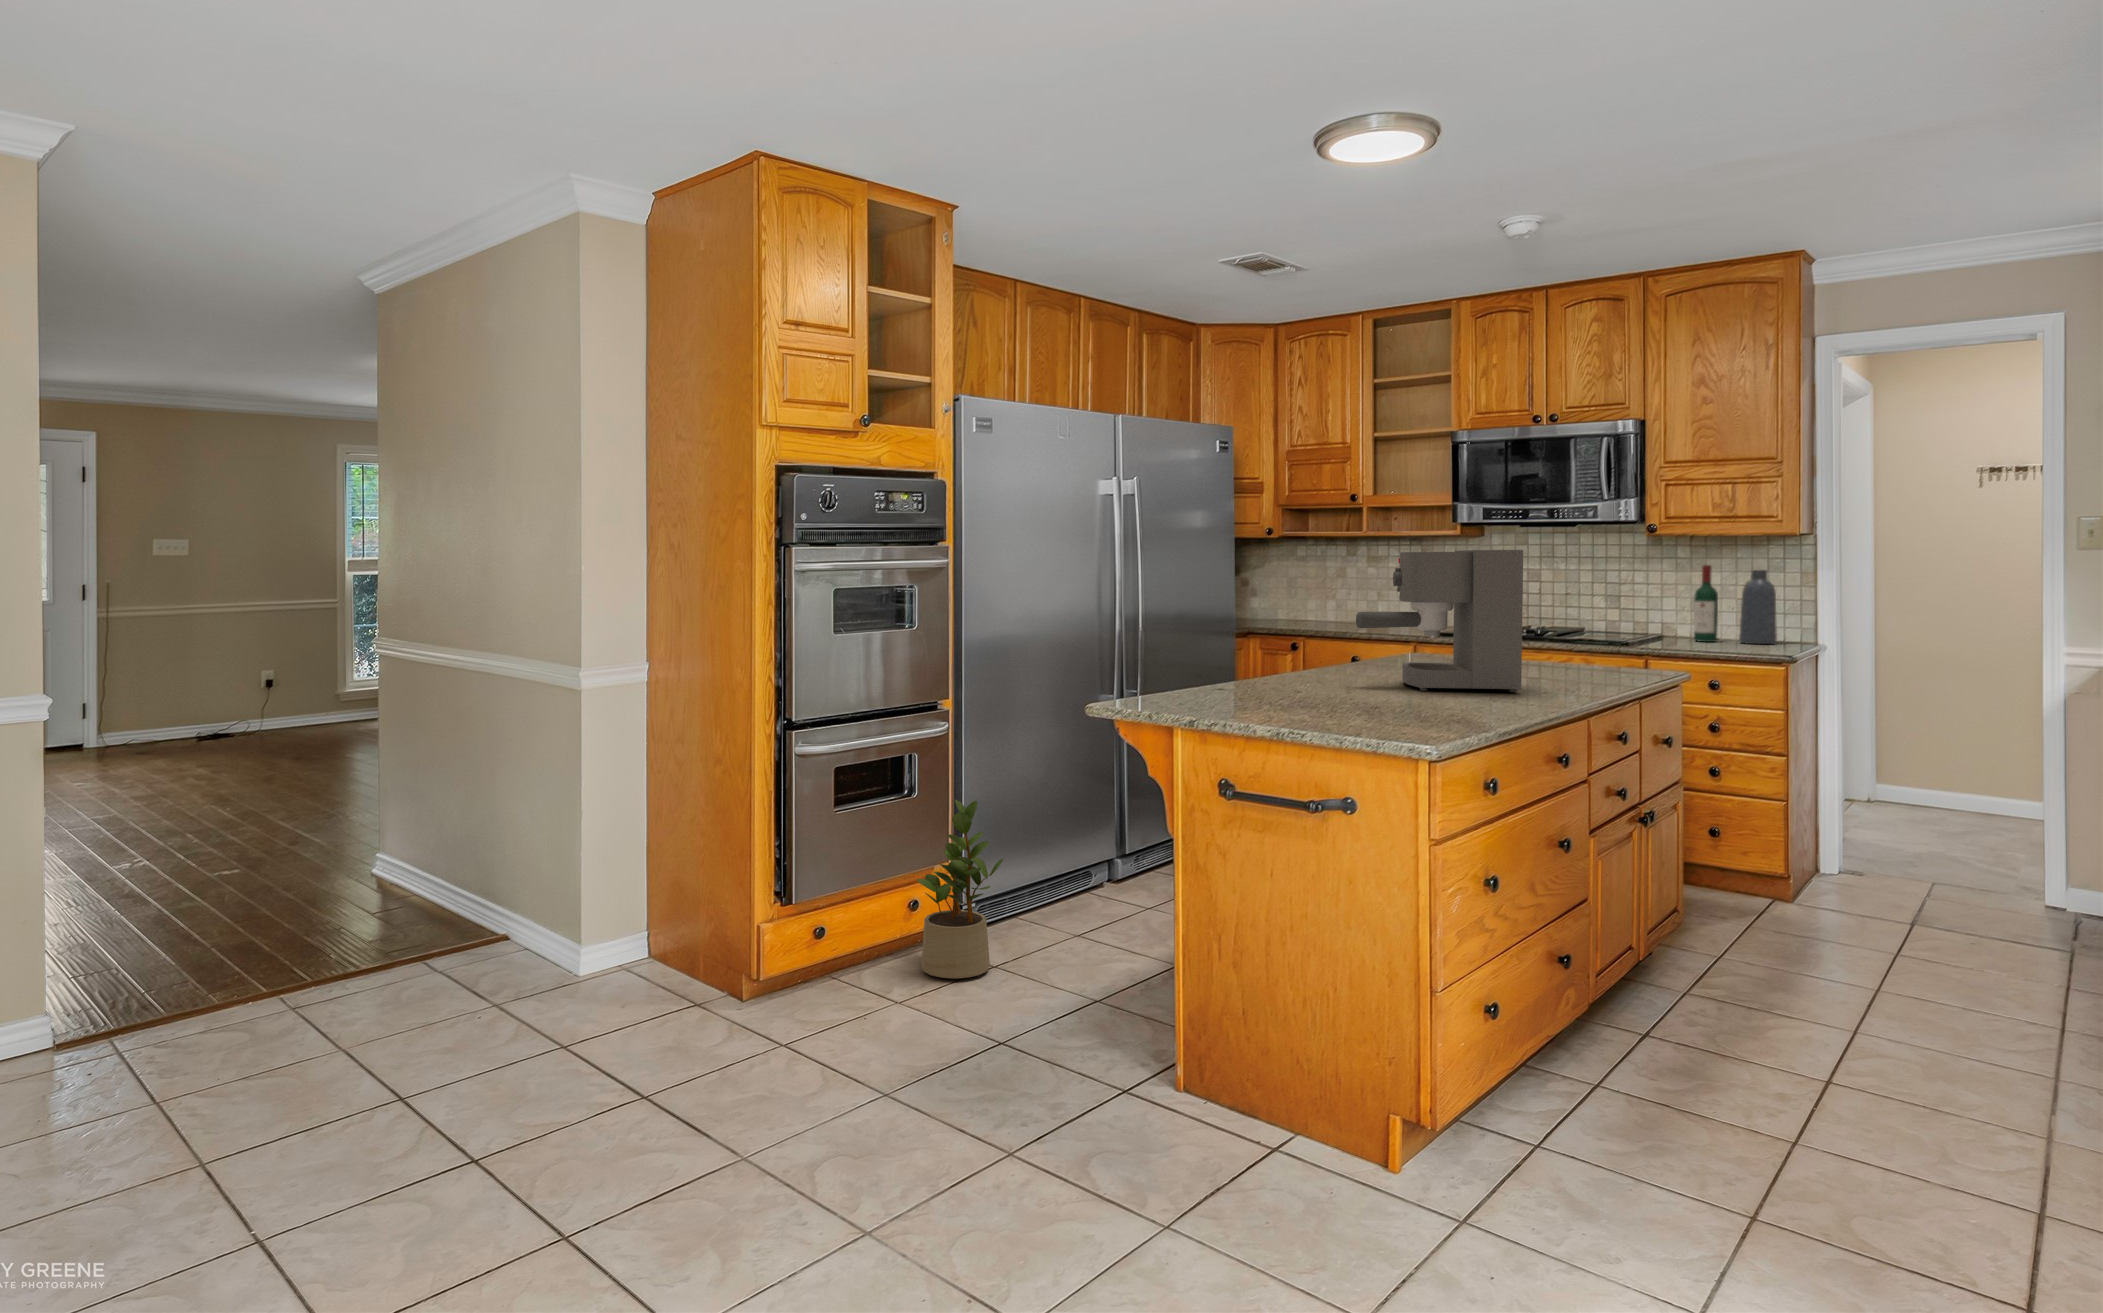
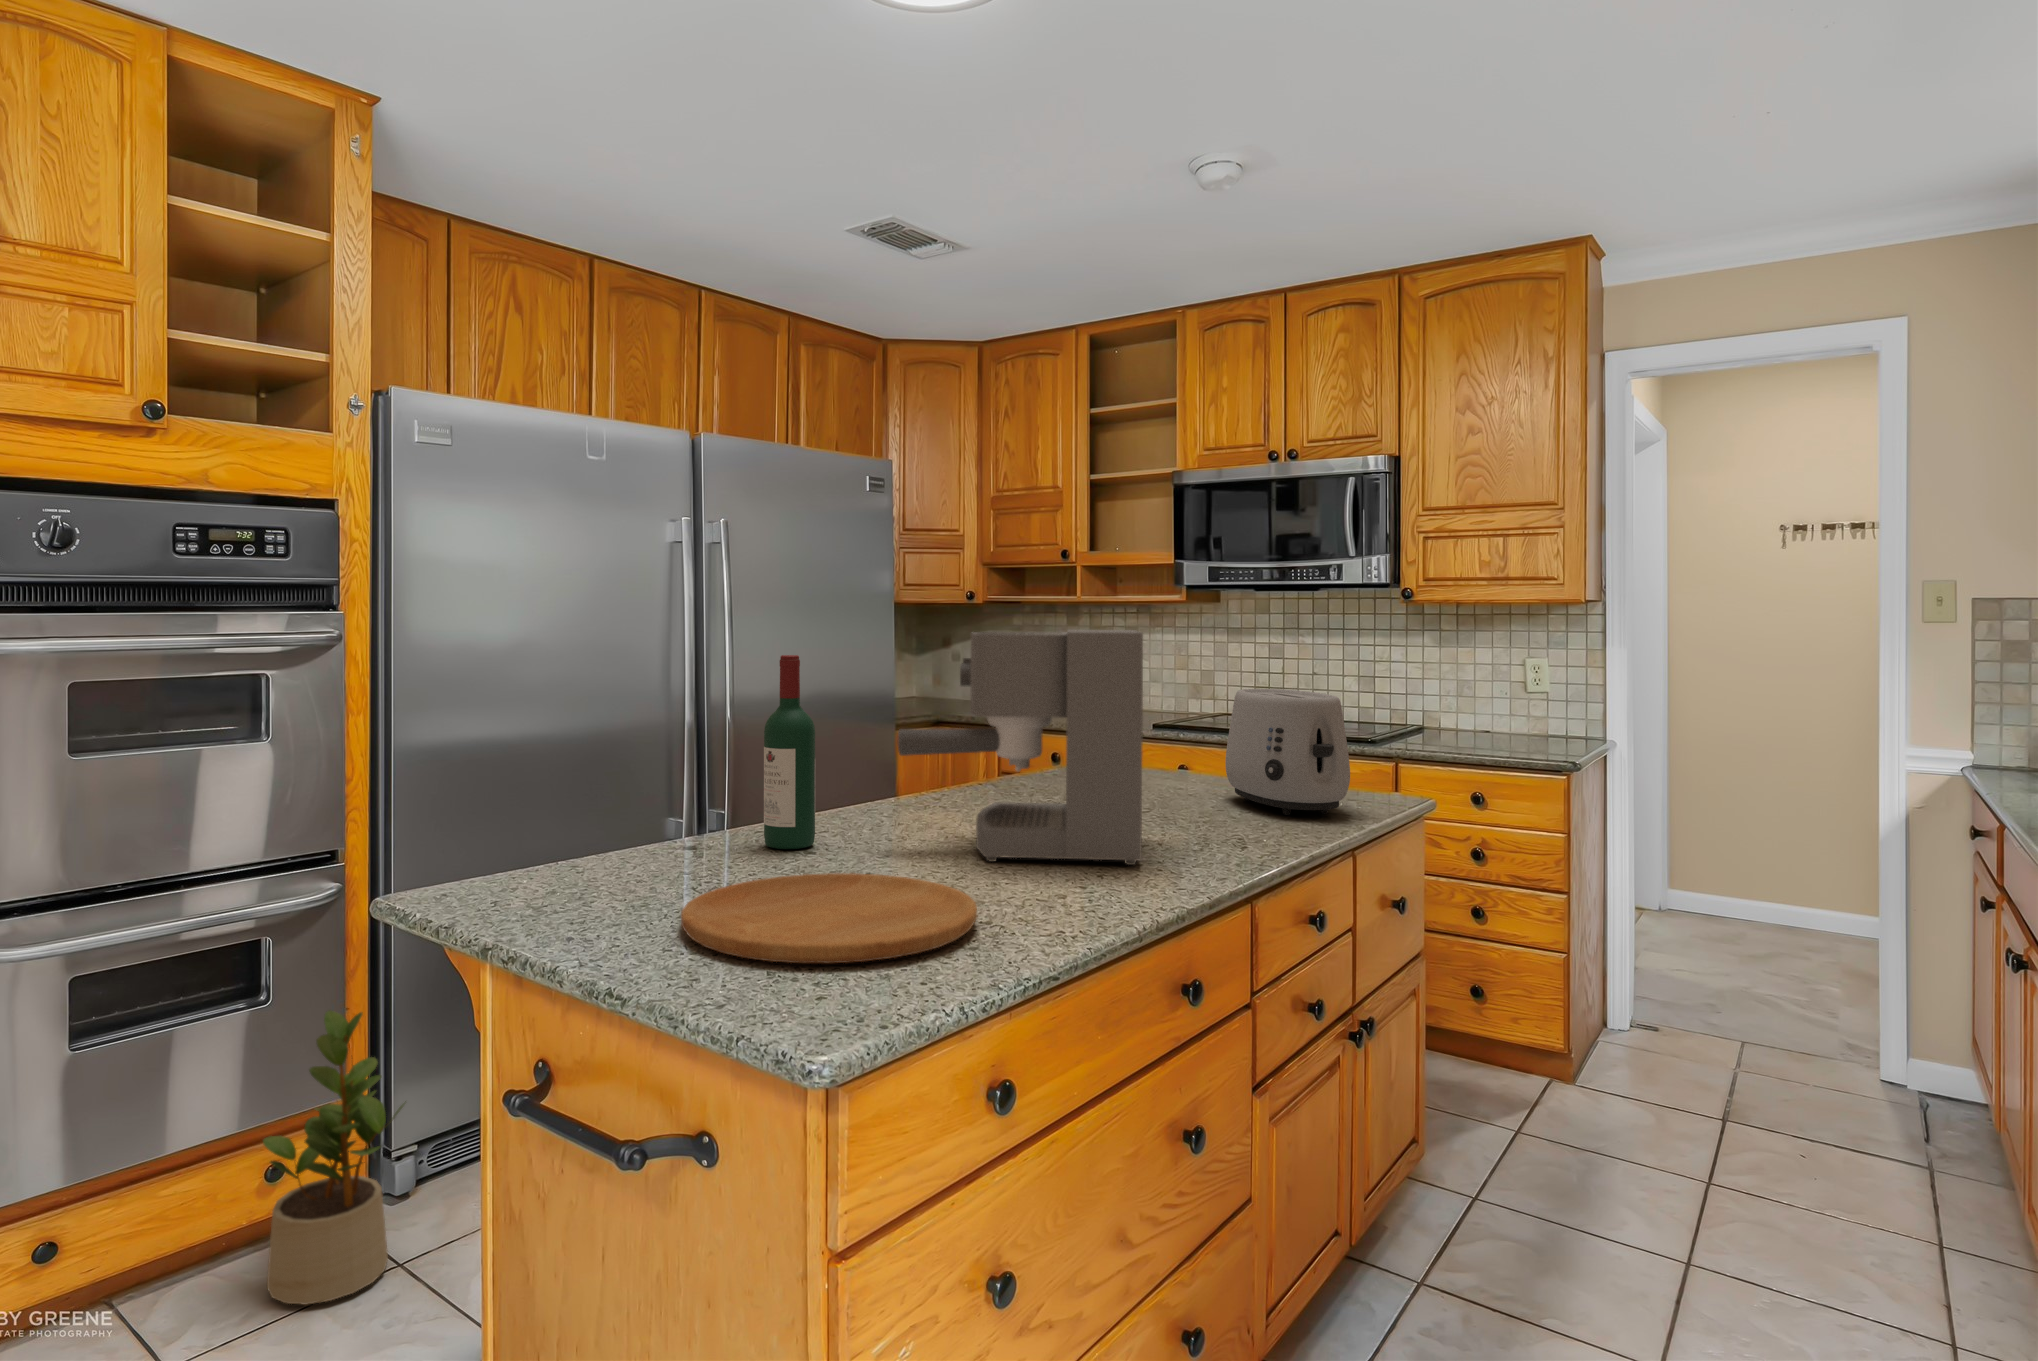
wine bottle: present [1694,565,1718,642] -> present [764,655,815,849]
vase: present [1739,570,1777,644] -> none [1514,646,1558,740]
toaster: none [1541,594,1637,676] -> present [1226,689,1350,815]
cutting board: none [1290,689,1459,717] -> present [681,873,977,963]

